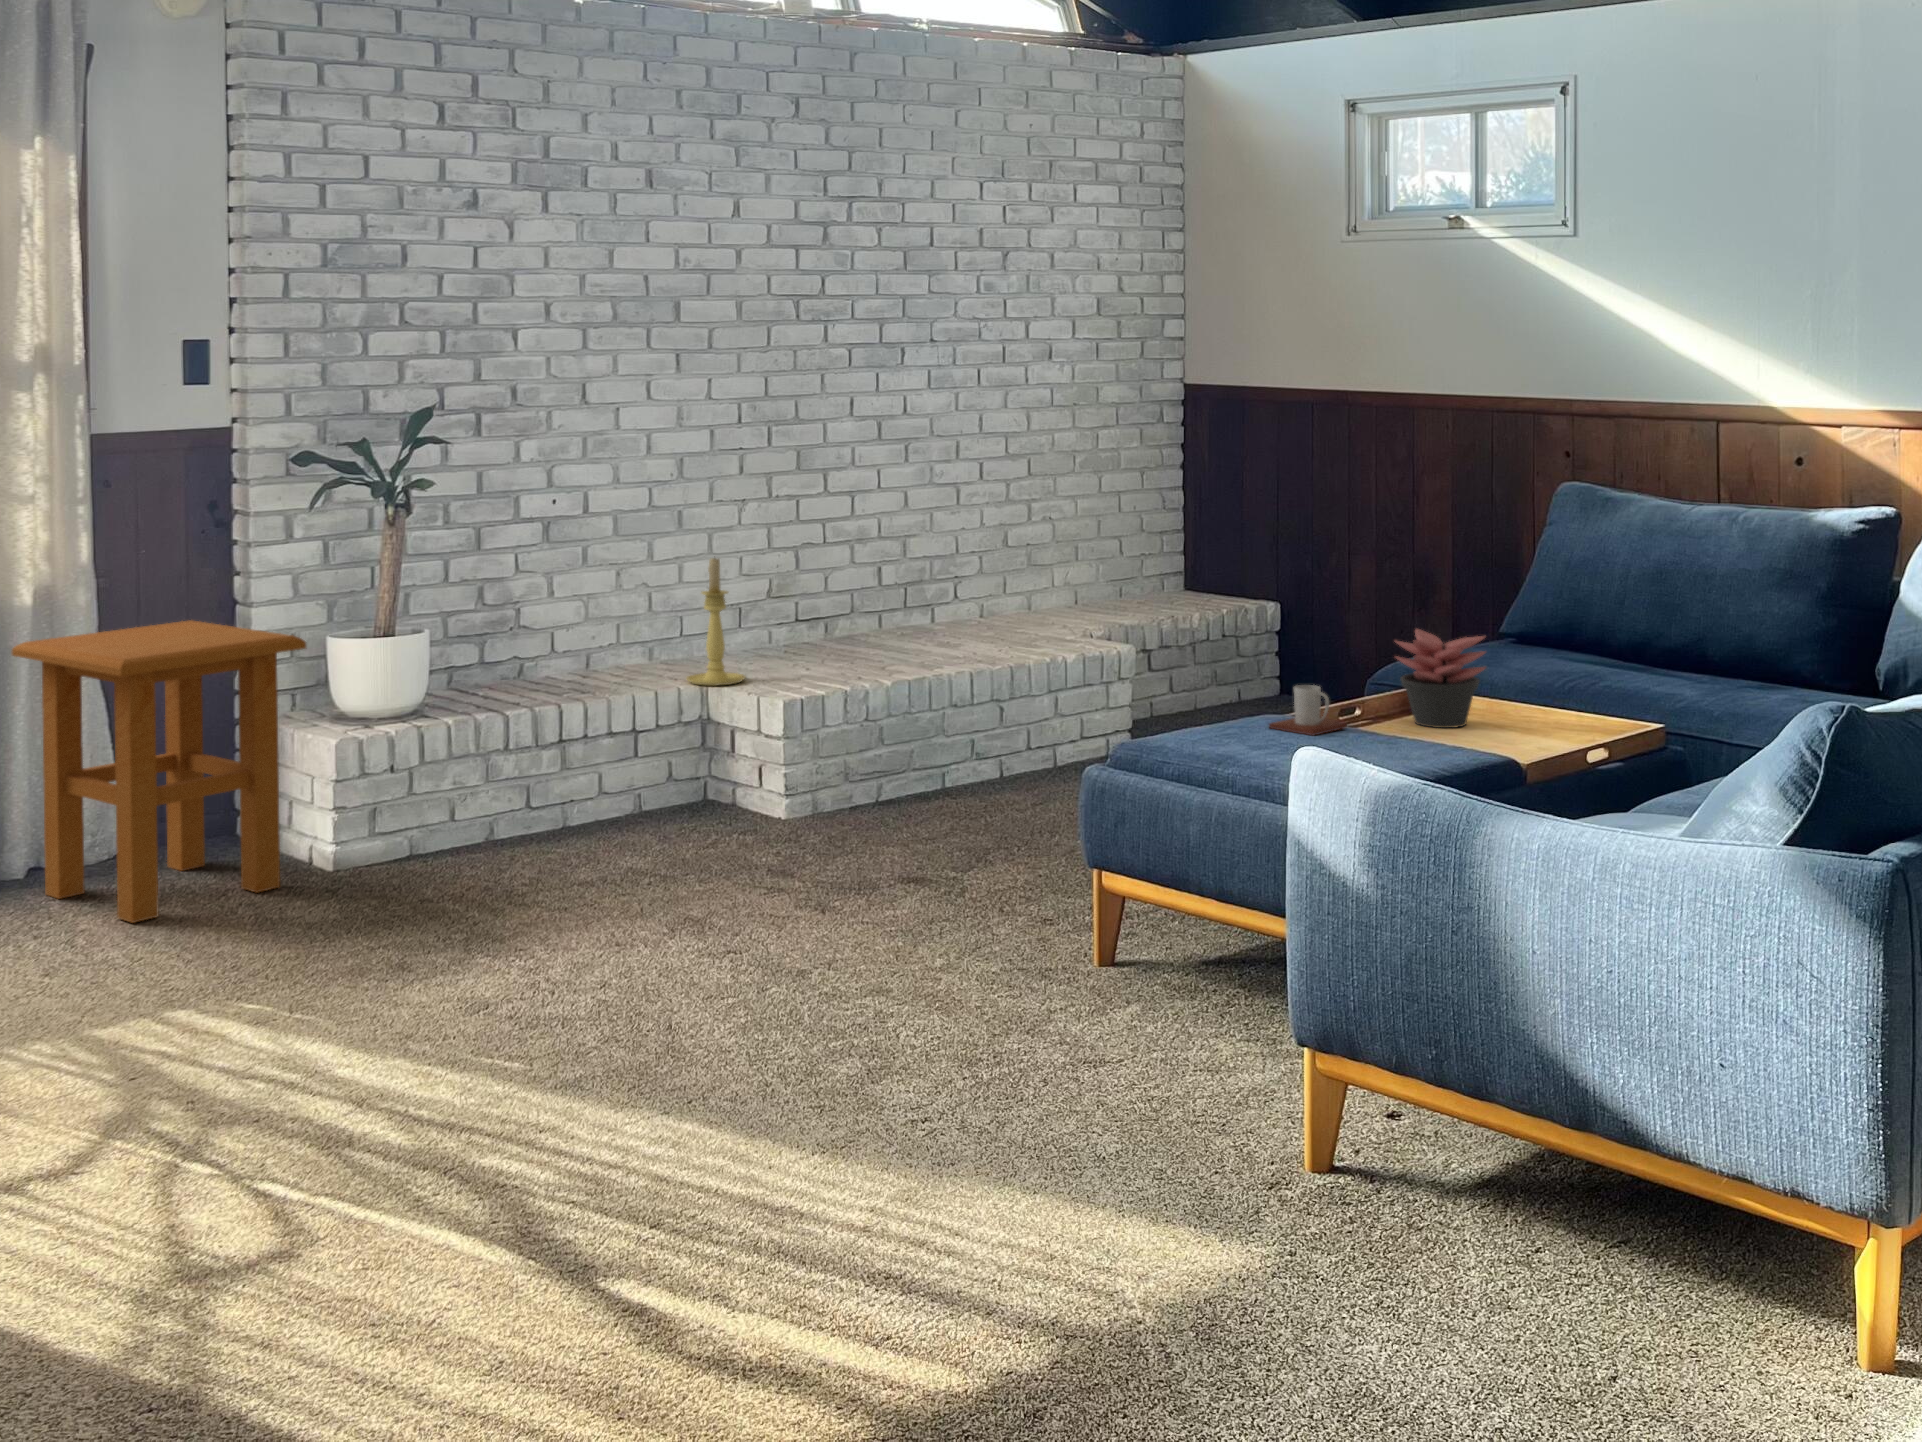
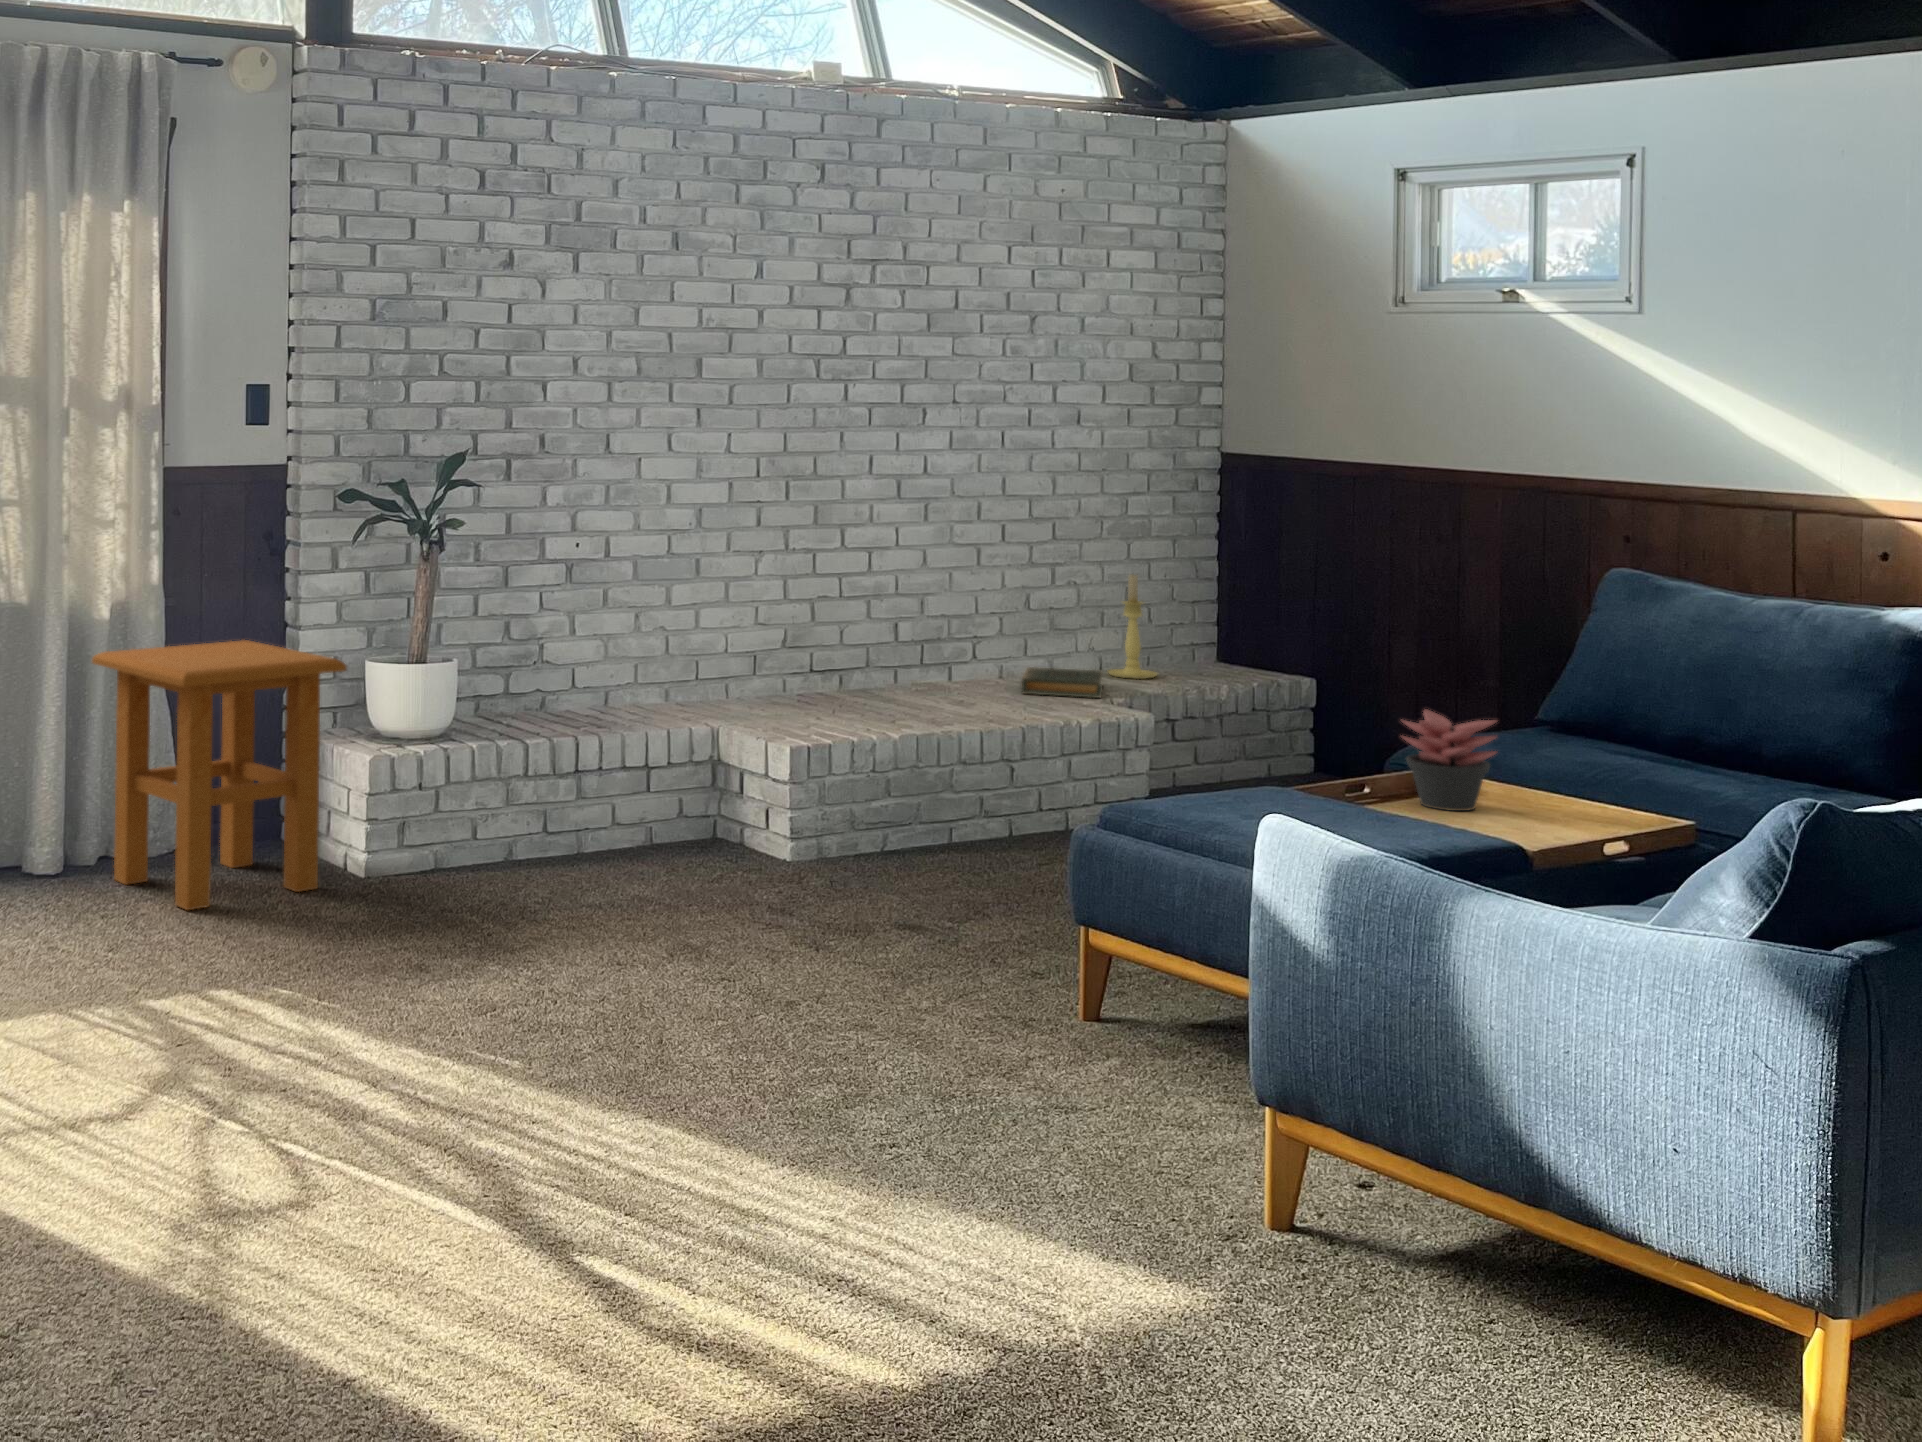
candle holder: present [687,558,745,686] -> present [1108,574,1157,679]
hardback book: none [1007,606,1085,633] -> present [1022,667,1103,698]
mug: present [1269,685,1347,735] -> none [1265,759,1346,809]

